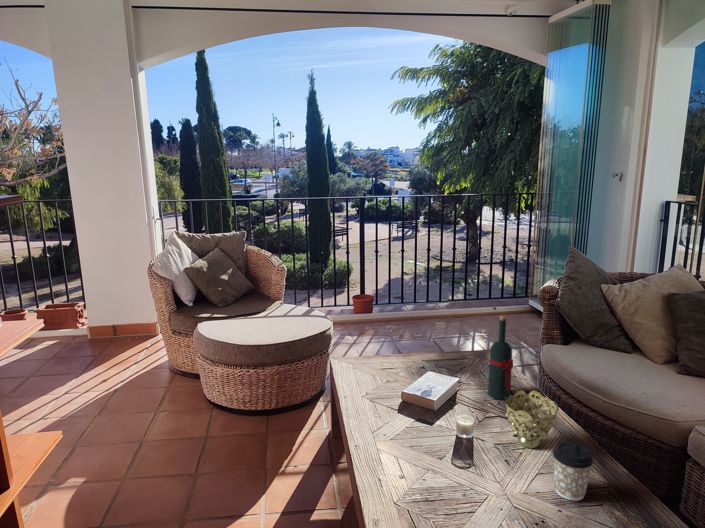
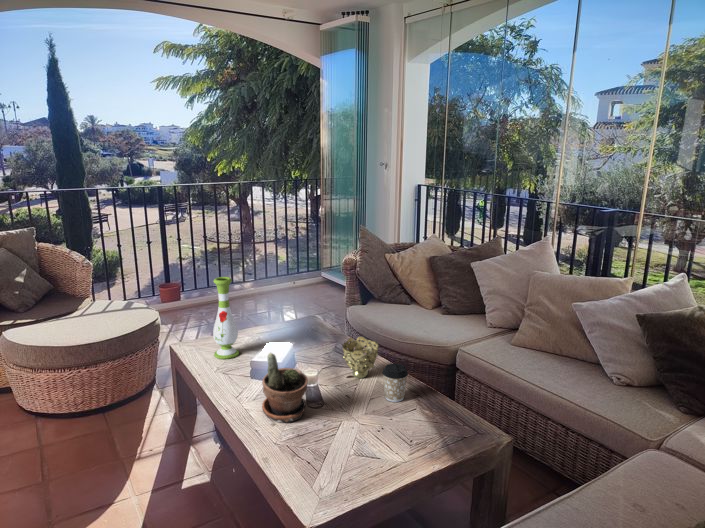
vase: none [365,292,392,385] -> present [213,277,239,359]
wine bottle: present [488,316,513,400] -> none [320,285,339,351]
potted plant: none [381,395,440,490] -> present [262,353,308,422]

